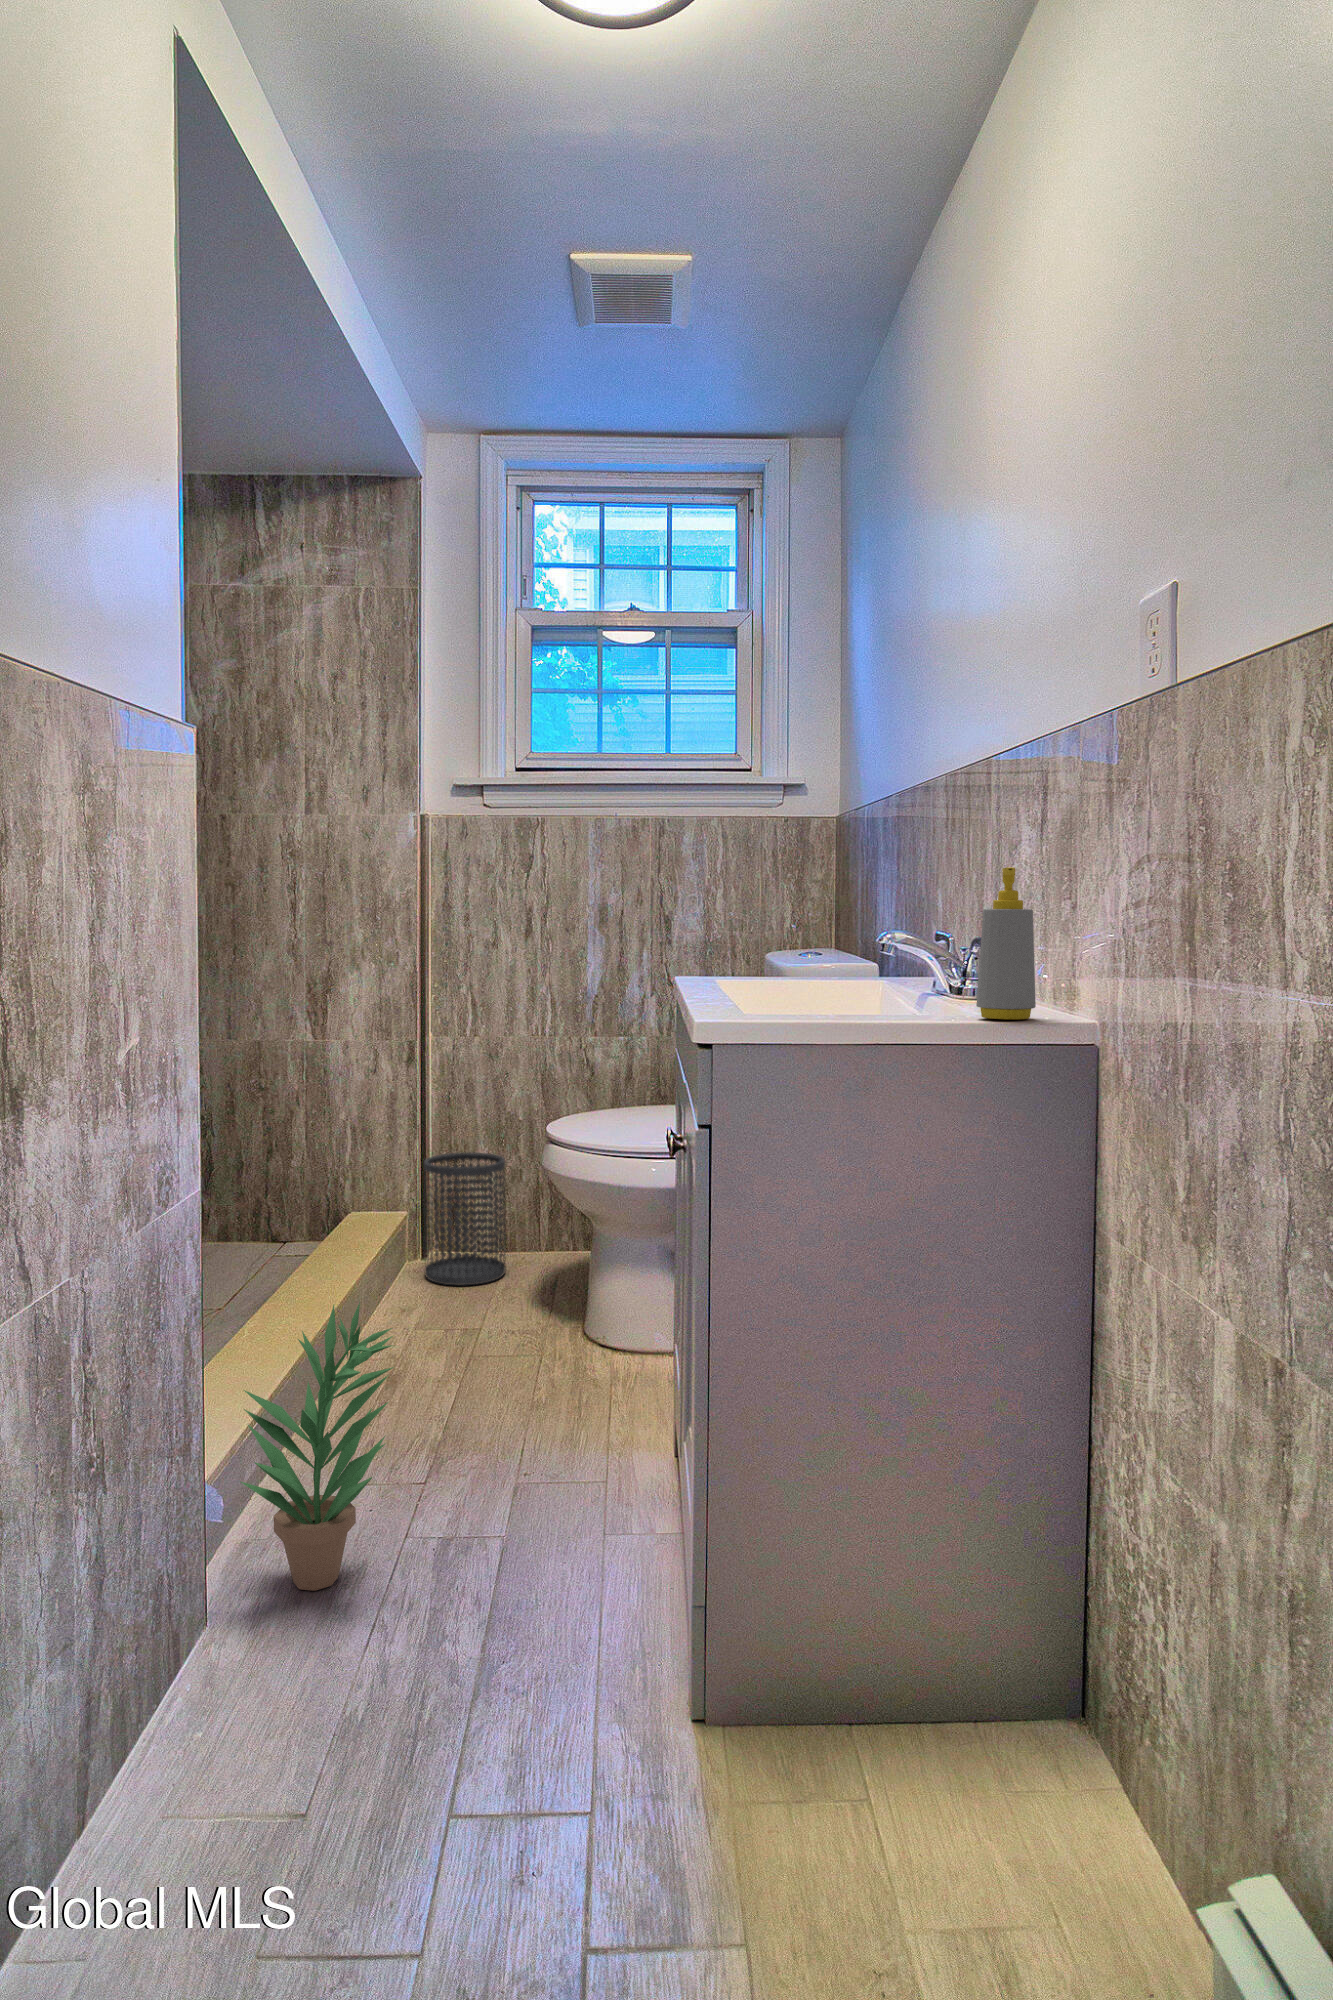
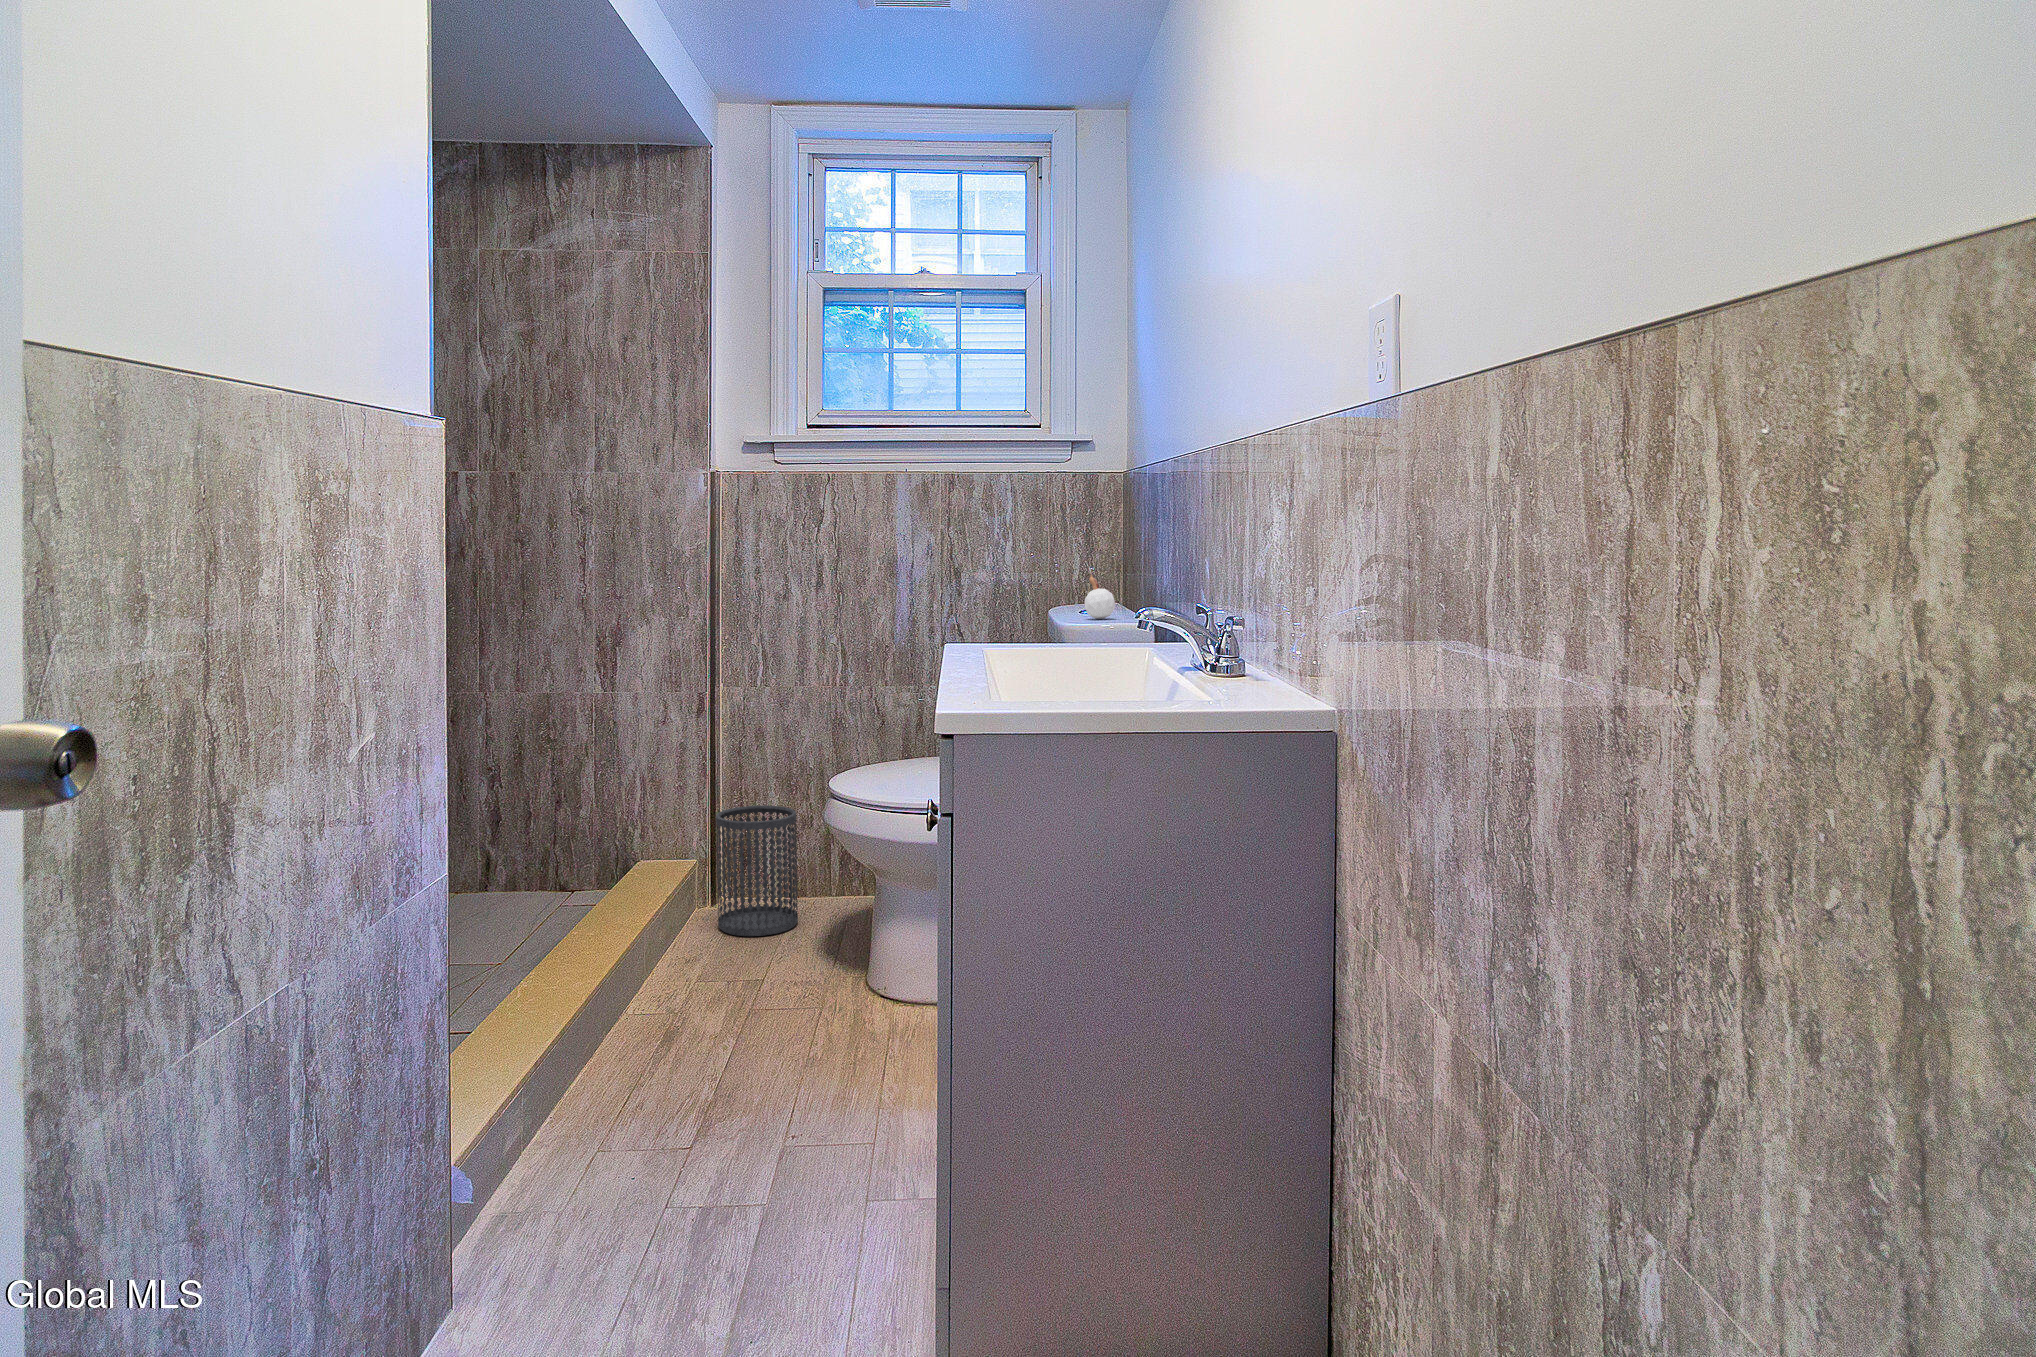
soap bottle: present [976,867,1036,1019] -> none [1220,555,1278,707]
candle: none [801,908,832,962] -> present [1085,567,1115,619]
potted plant: present [241,1302,394,1591] -> none [497,978,656,1262]

